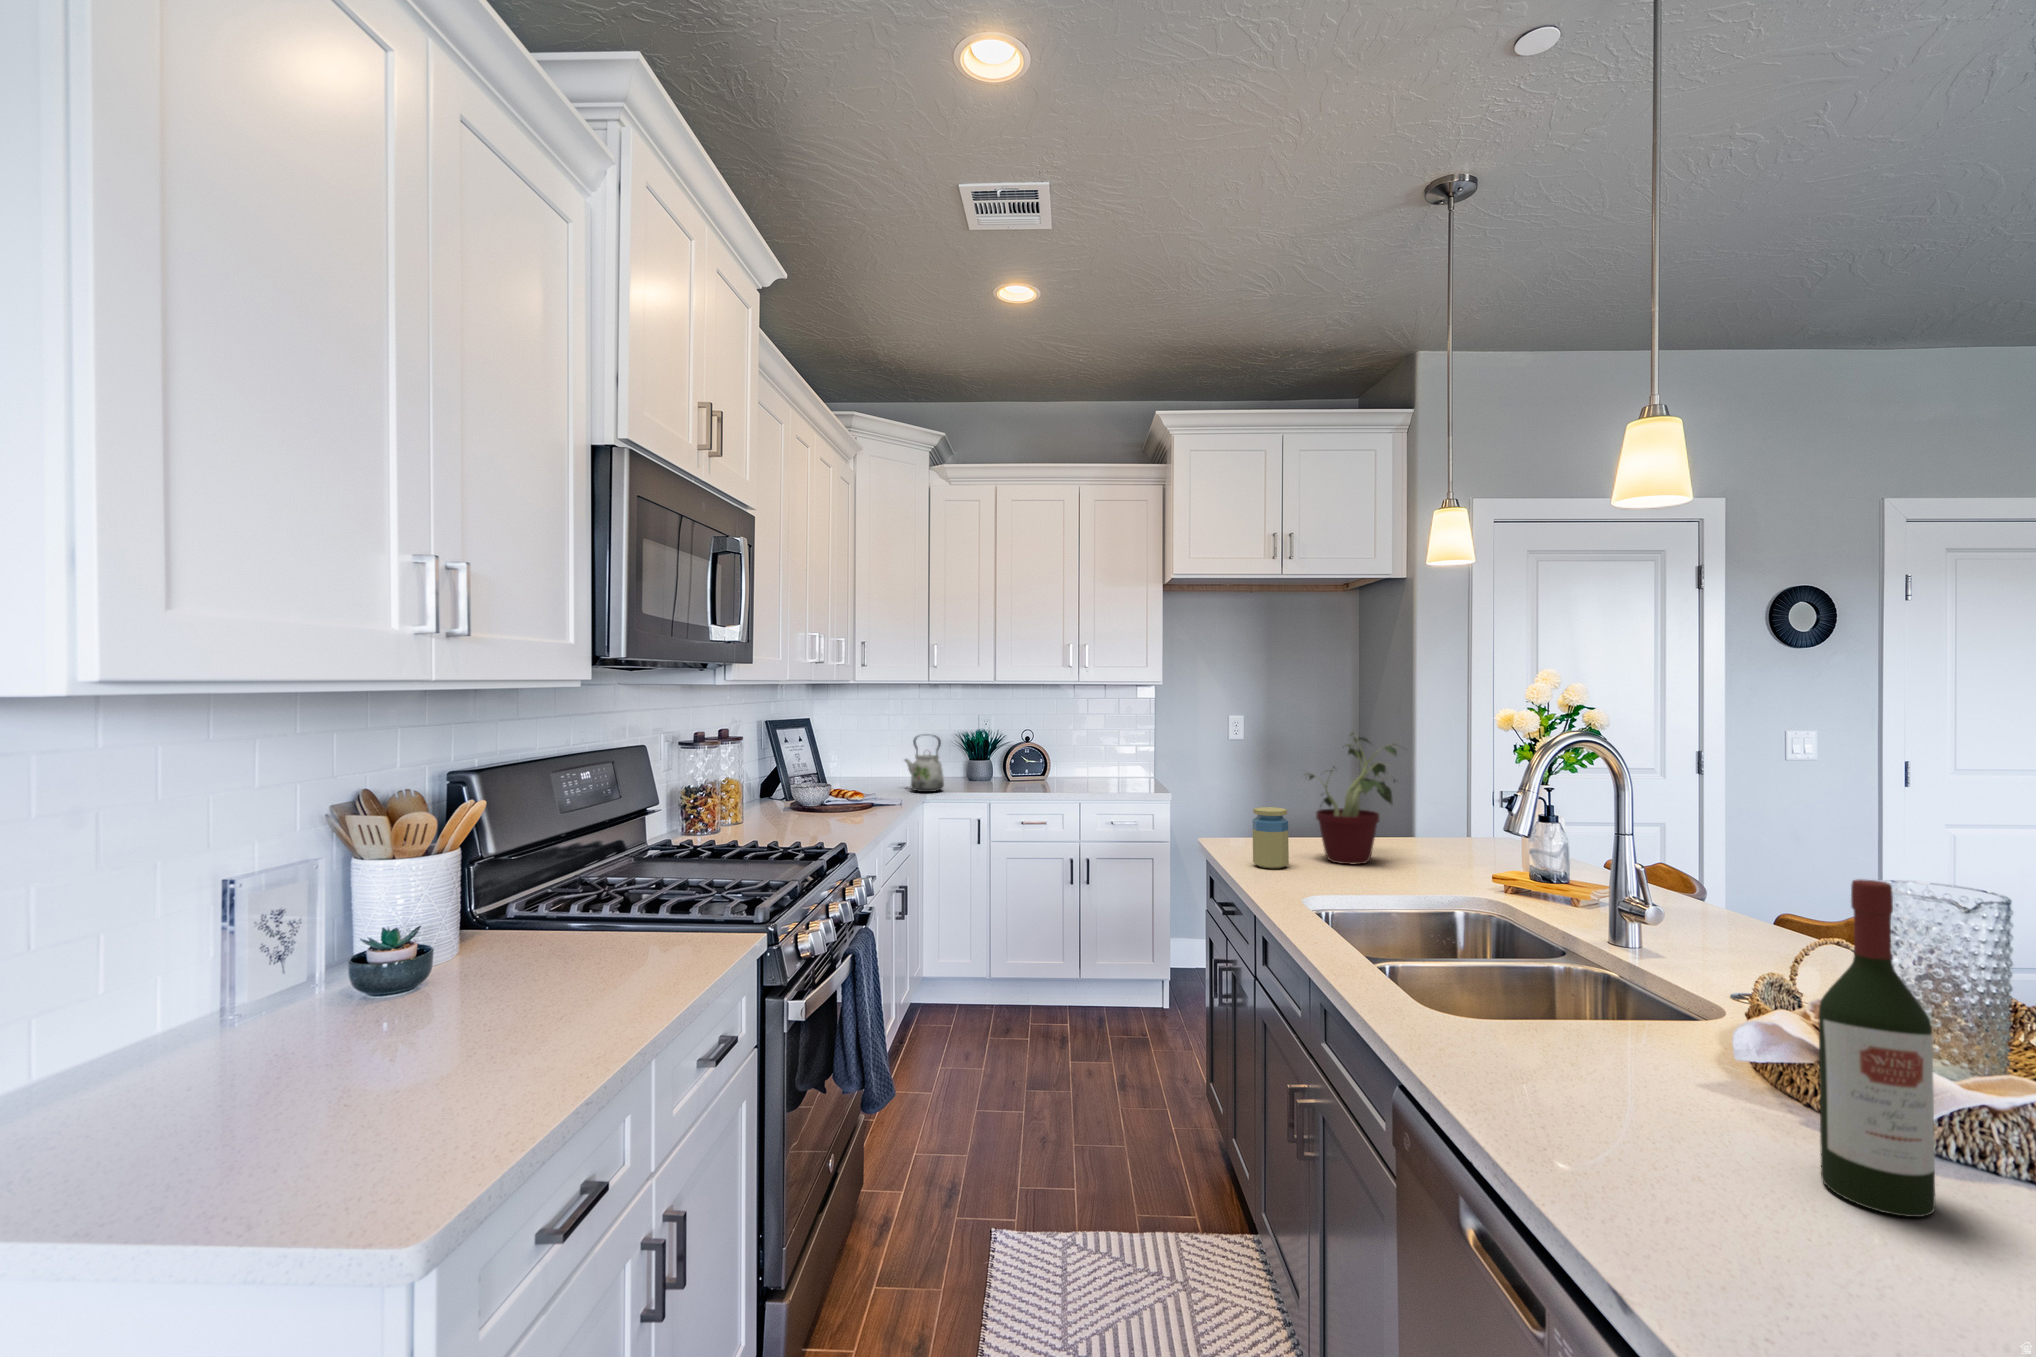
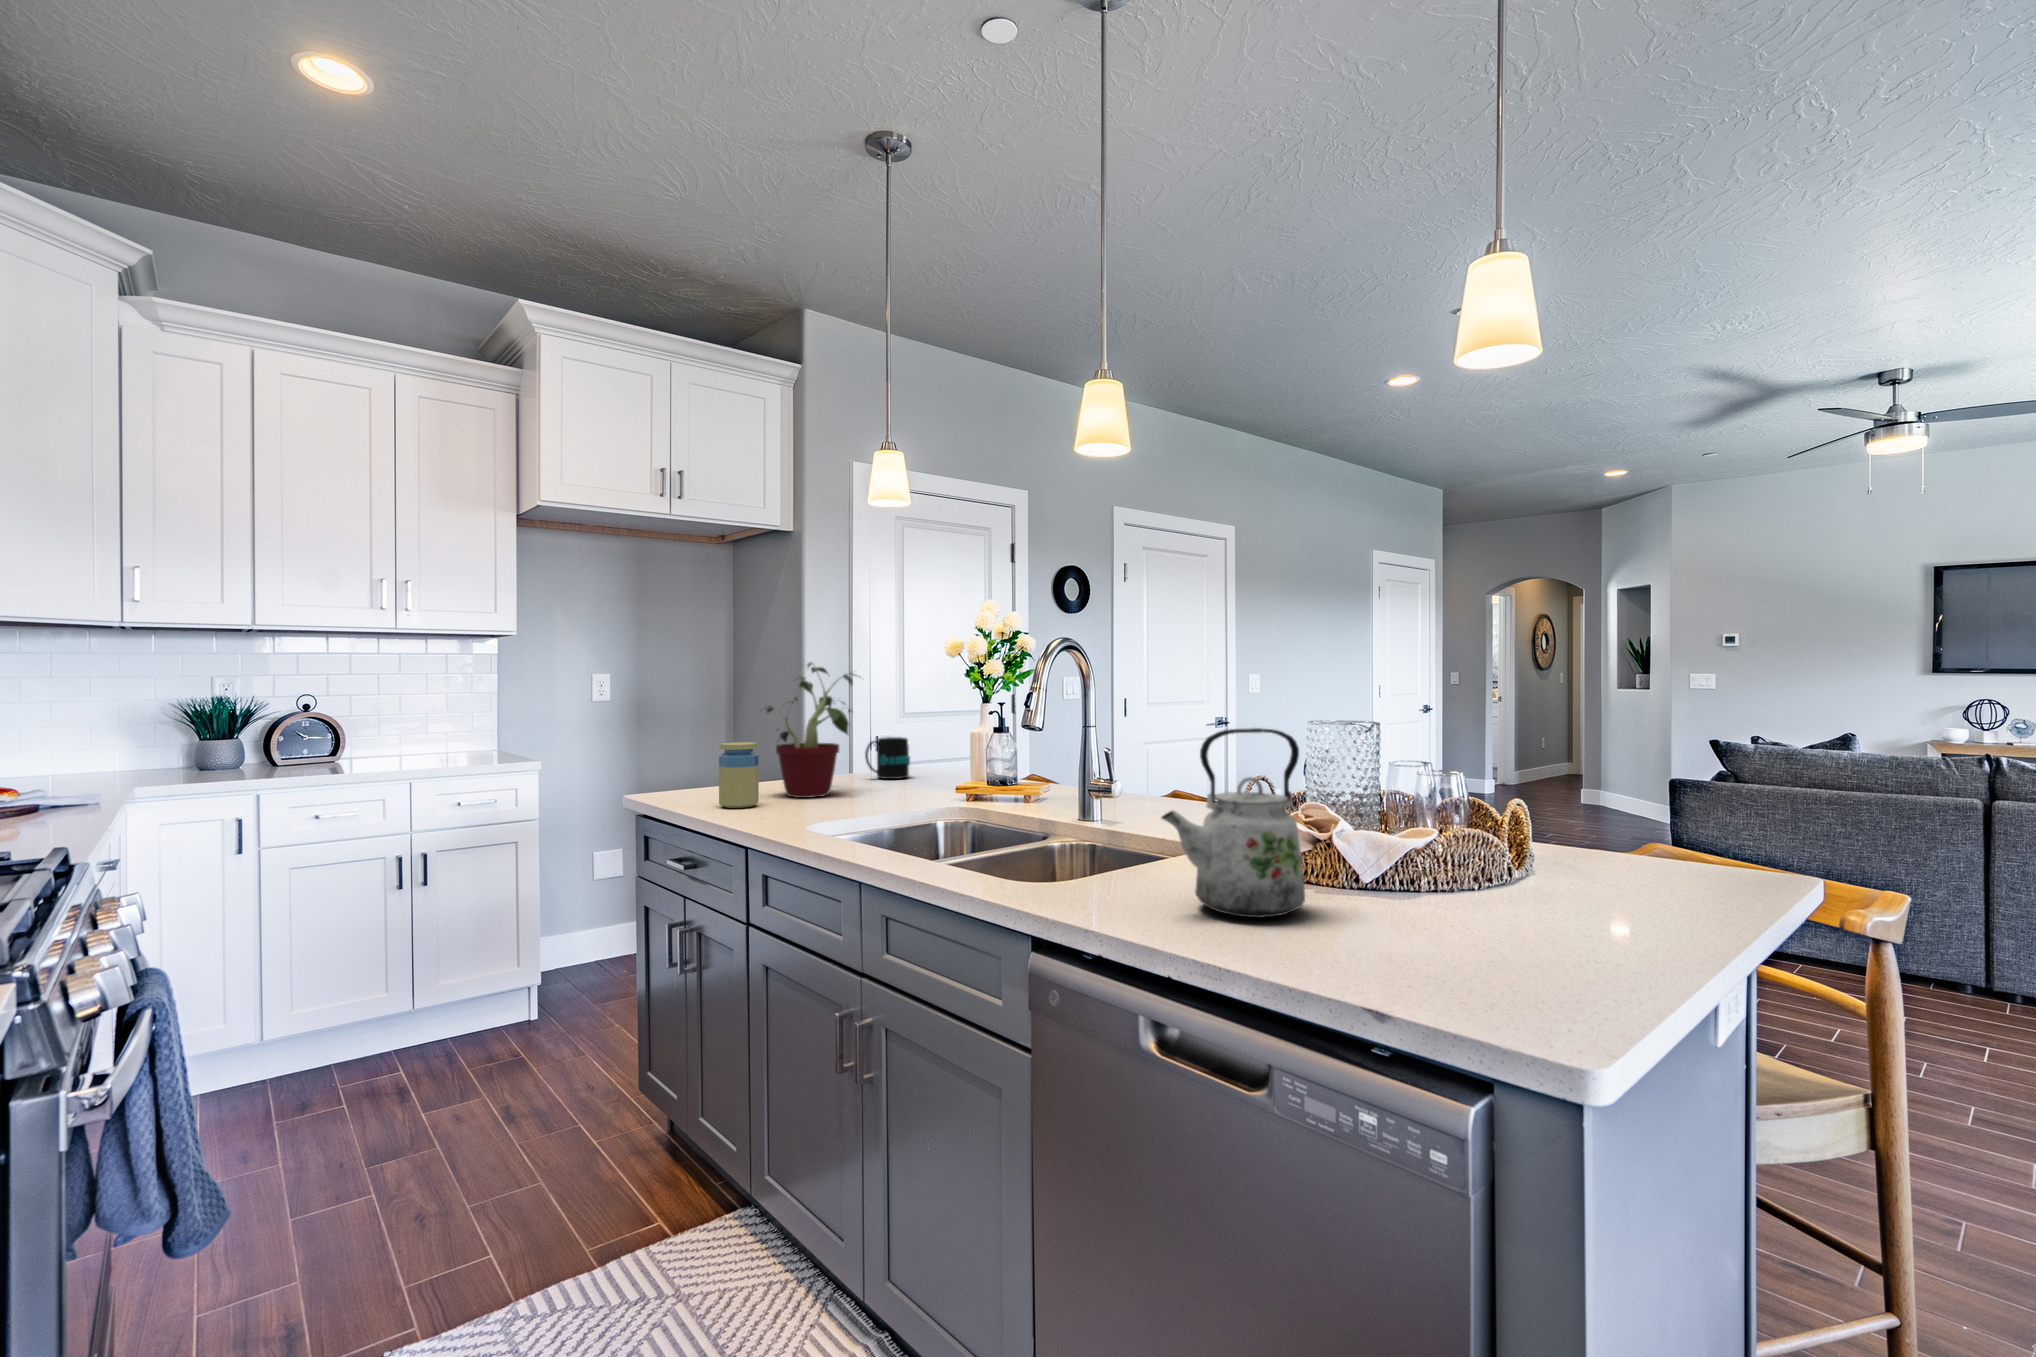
kettle: present [905,734,944,792] -> present [1162,728,1305,918]
mug: none [1430,805,1484,850] -> present [865,737,910,779]
wine bottle: present [1819,880,1935,1217] -> none [1362,693,1425,923]

